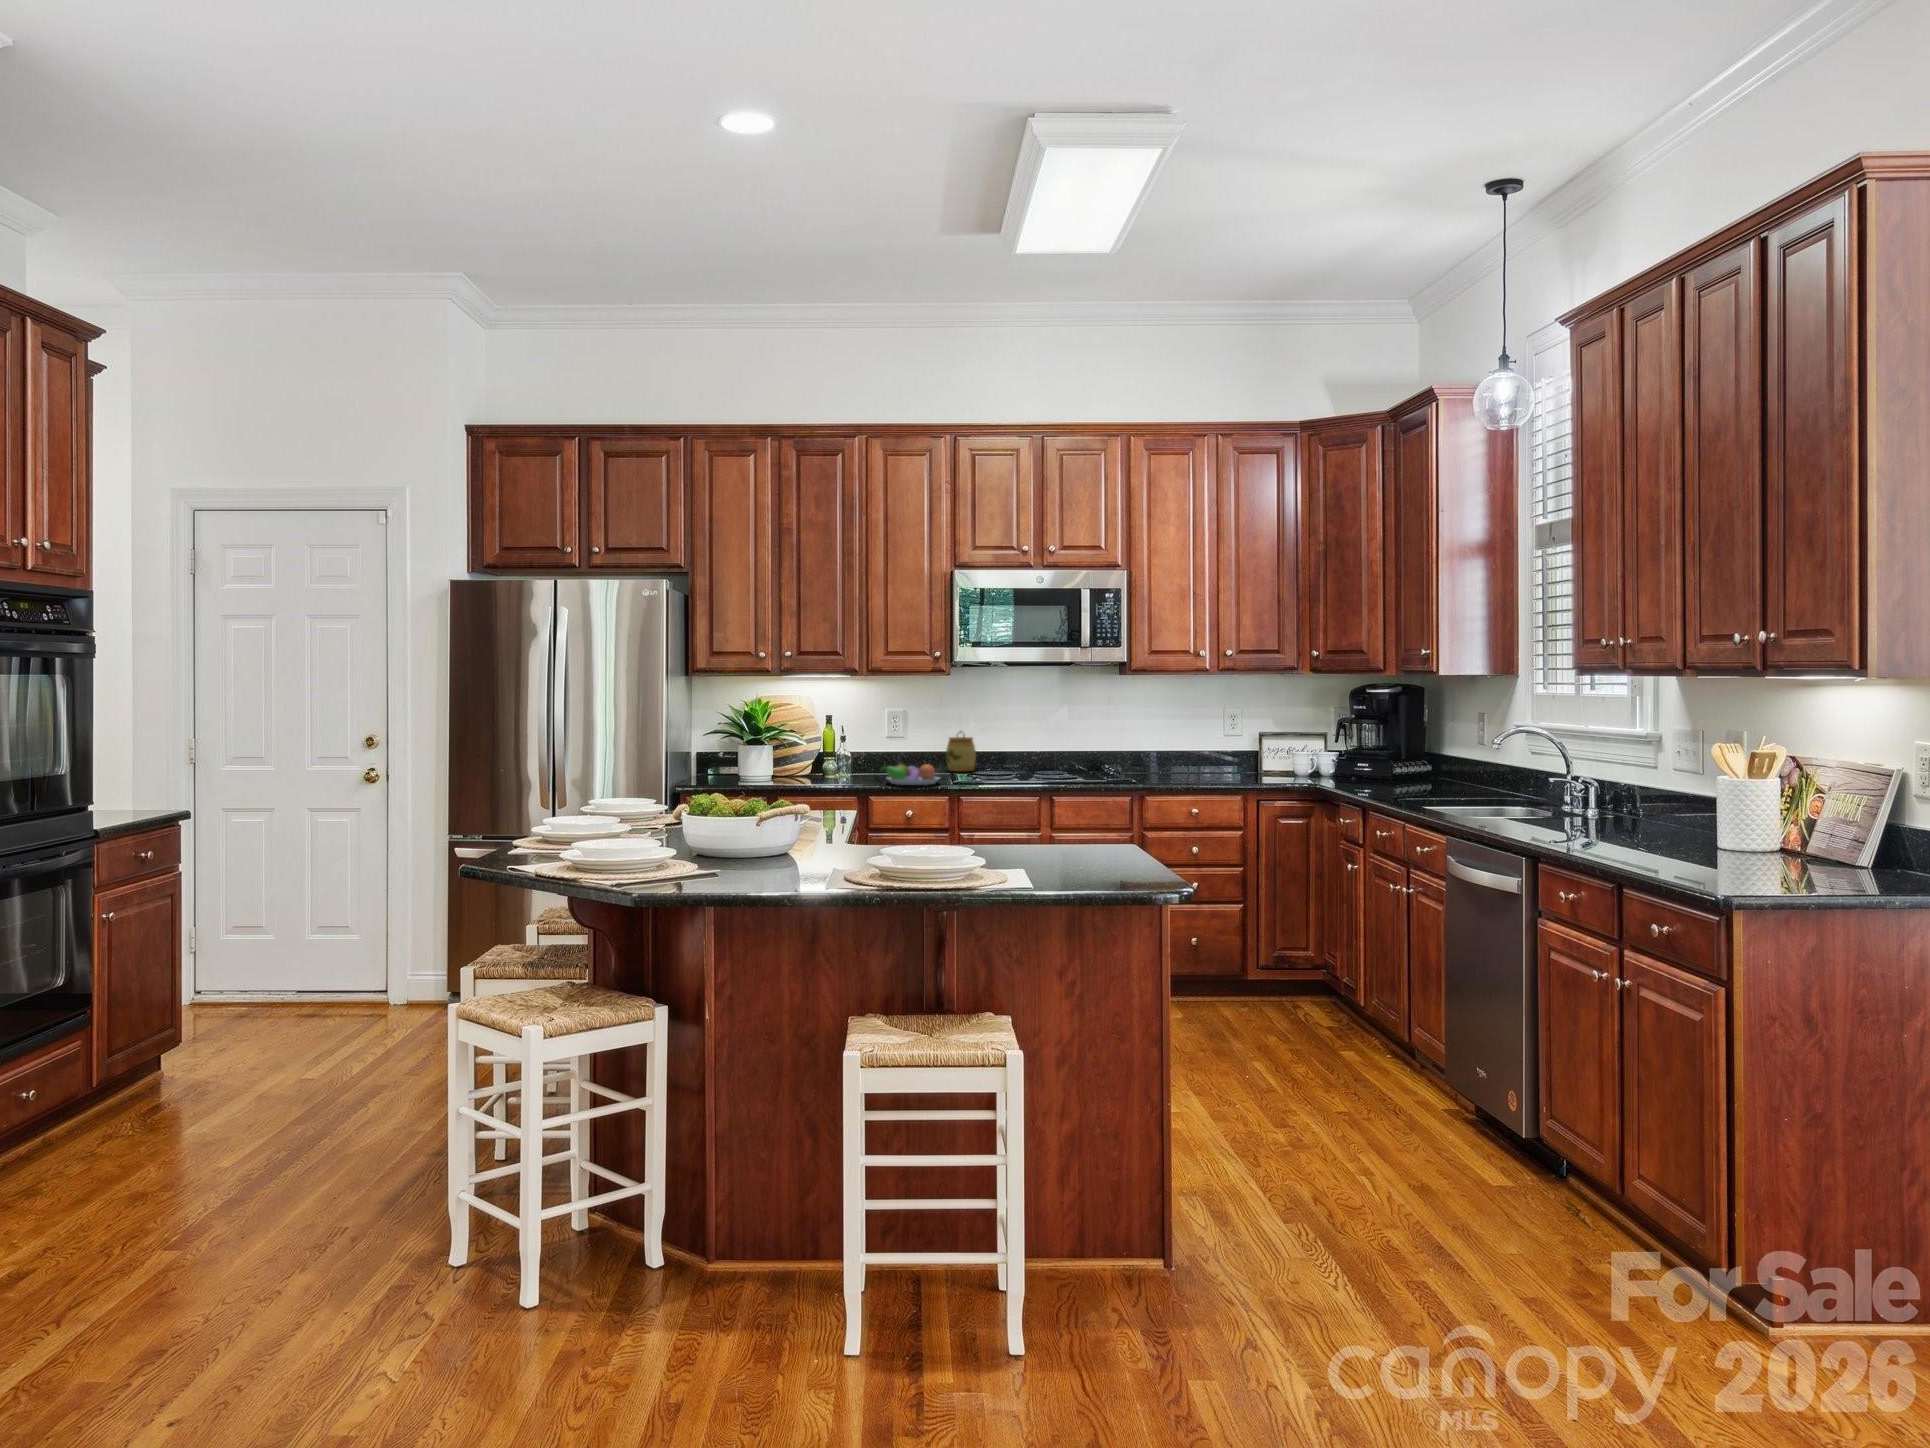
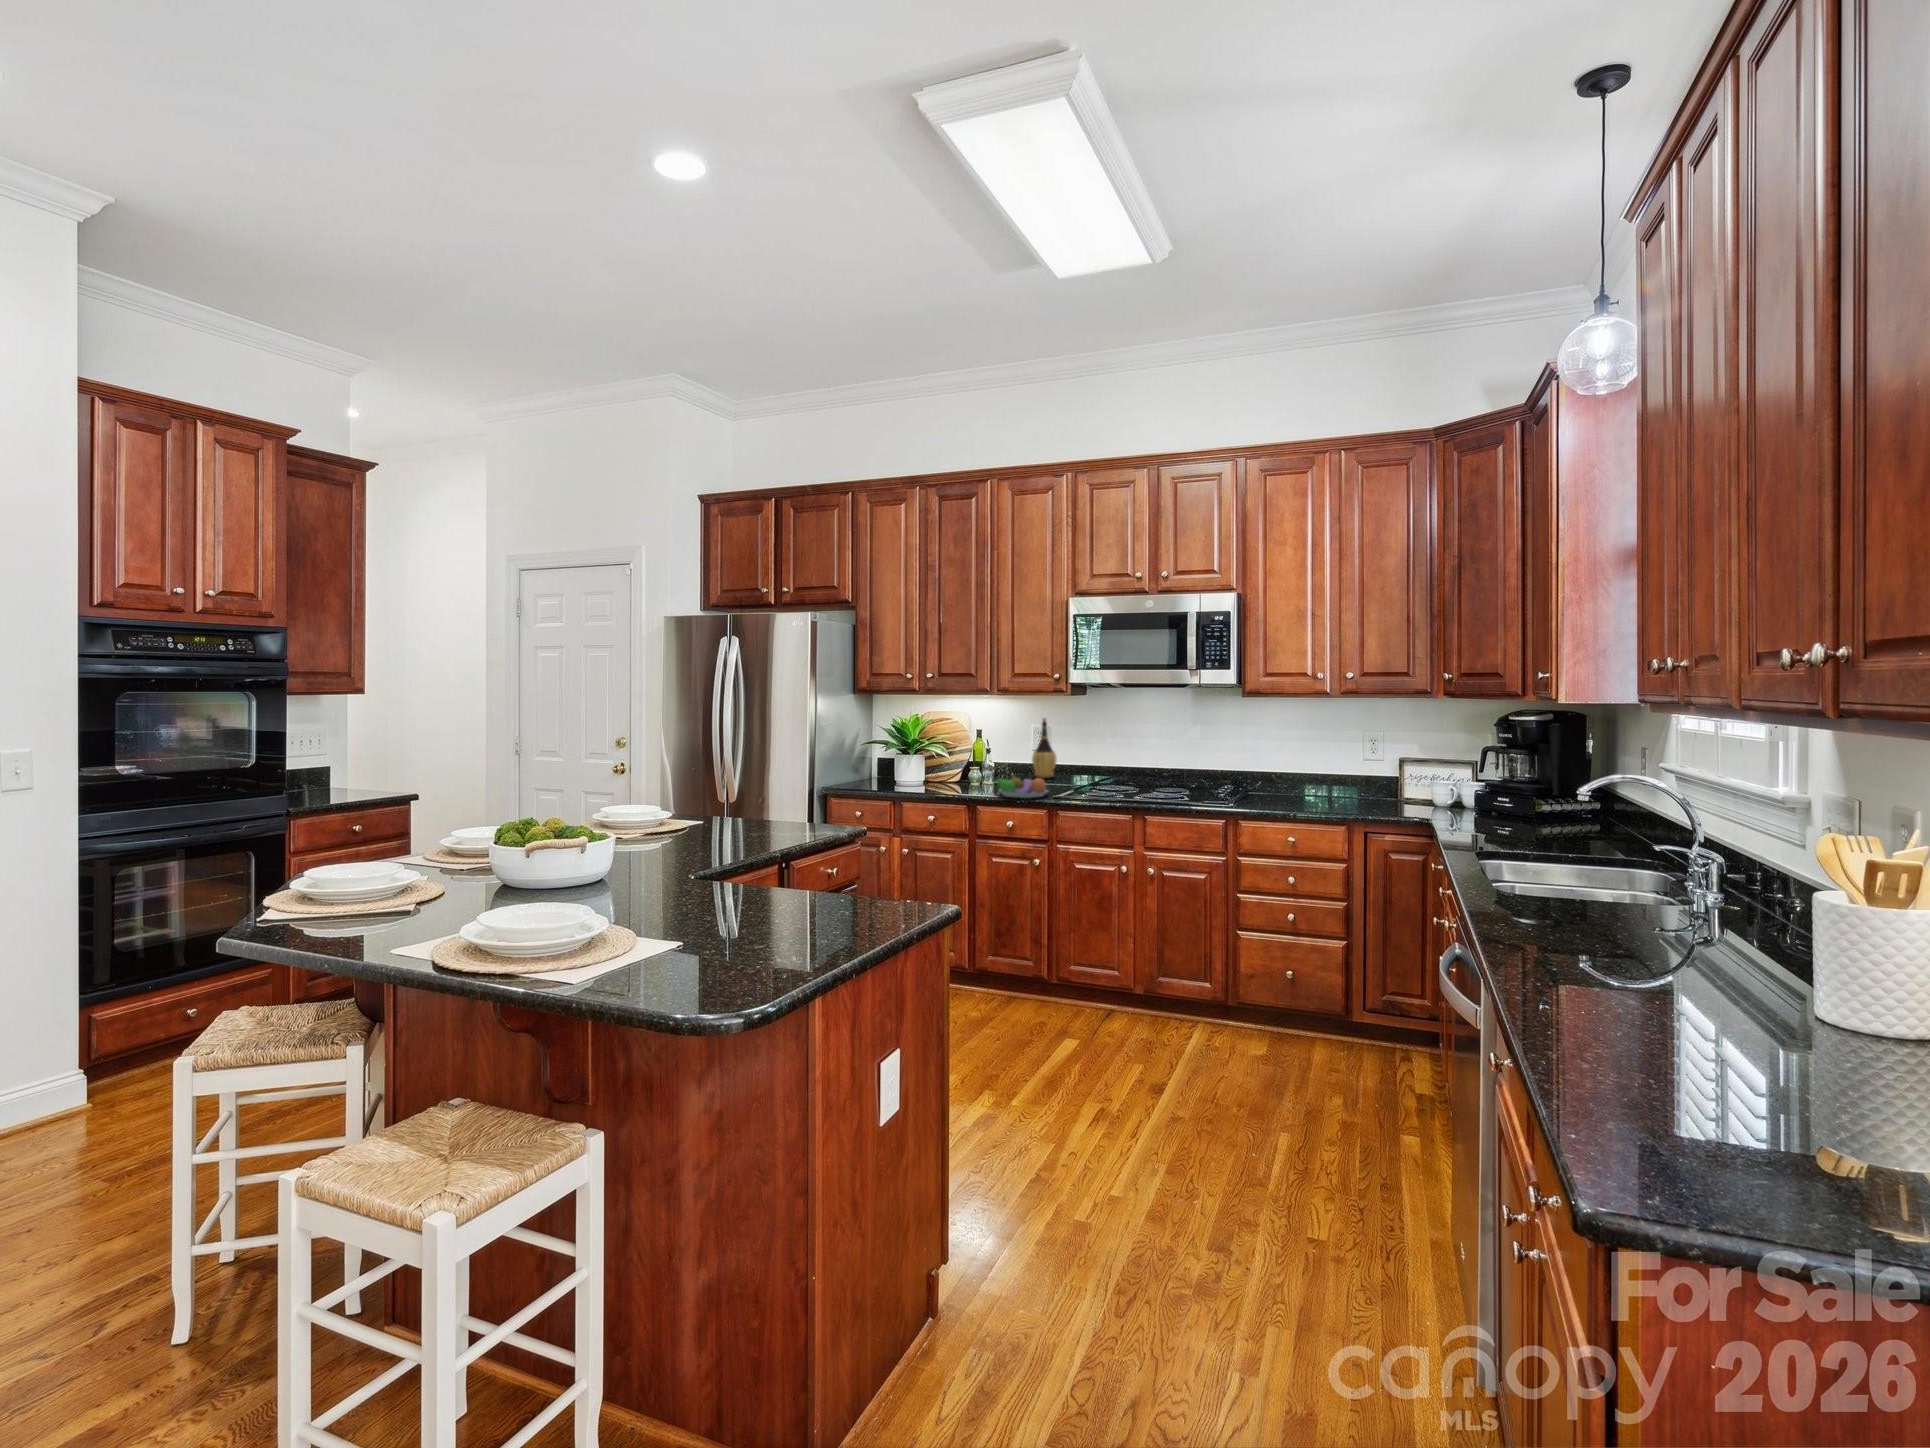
wine bottle: none [887,701,914,767] -> present [1032,718,1057,778]
jar: present [946,731,976,771] -> none [1077,746,1106,785]

